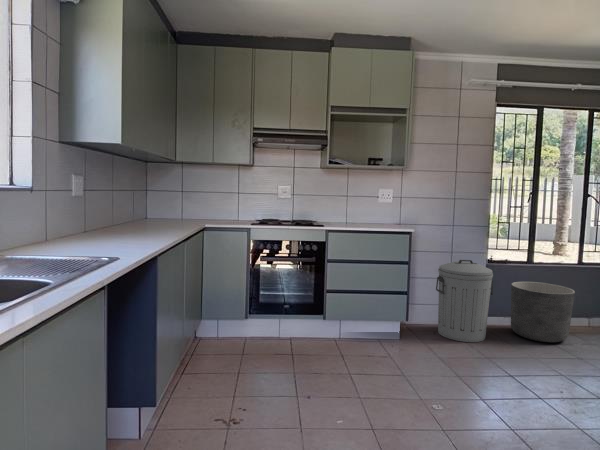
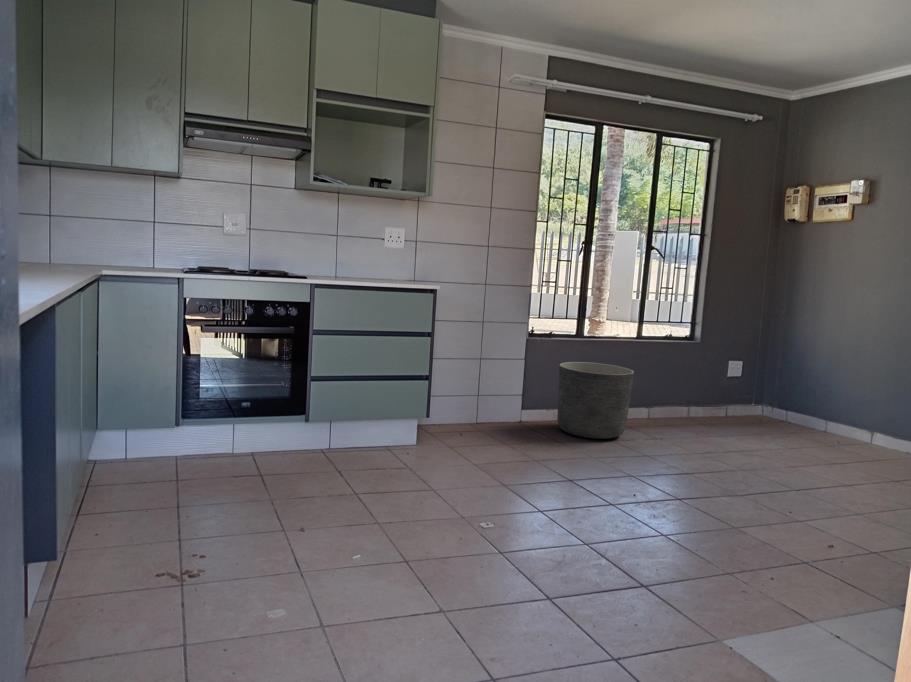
trash can: present [436,260,493,342] -> none [464,331,539,444]

